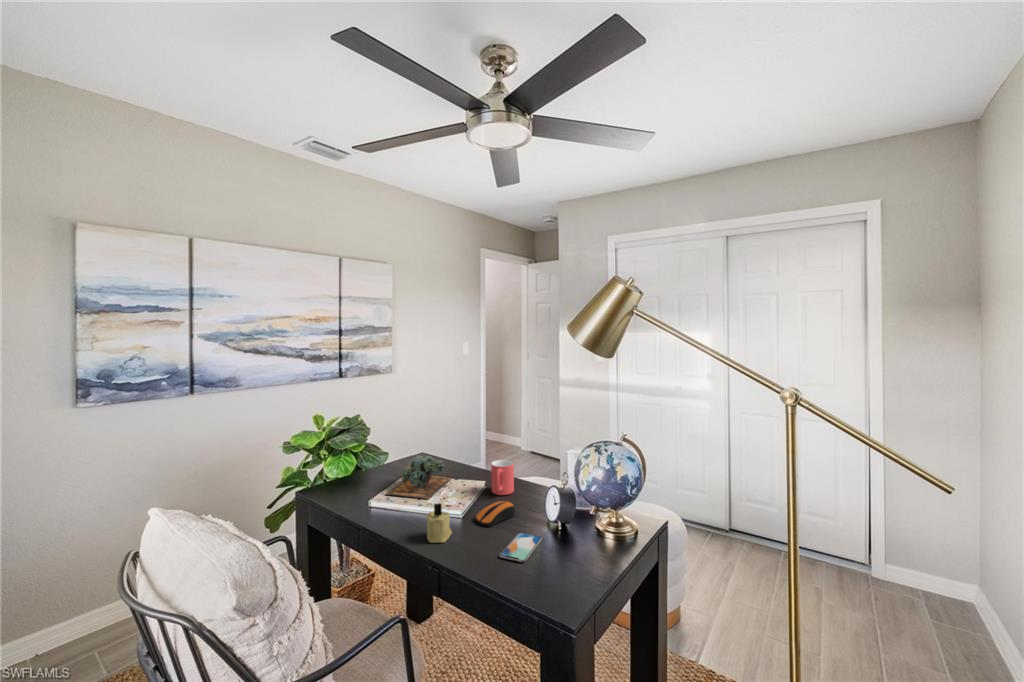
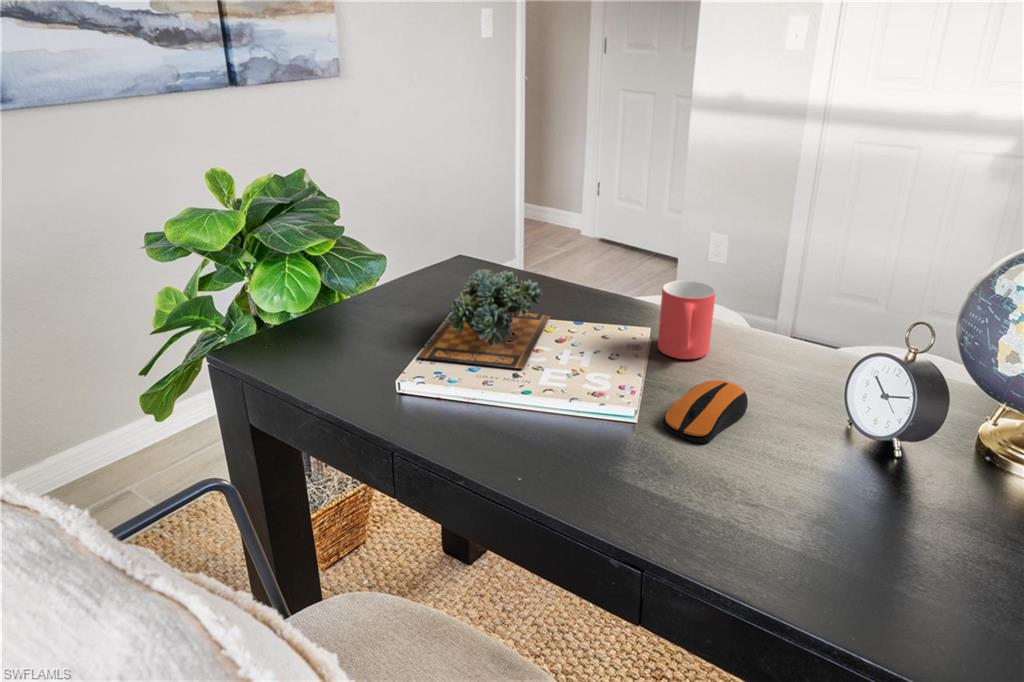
candle: present [426,503,452,543] -> none [572,399,629,489]
smartphone: present [499,533,542,562] -> none [777,461,852,546]

